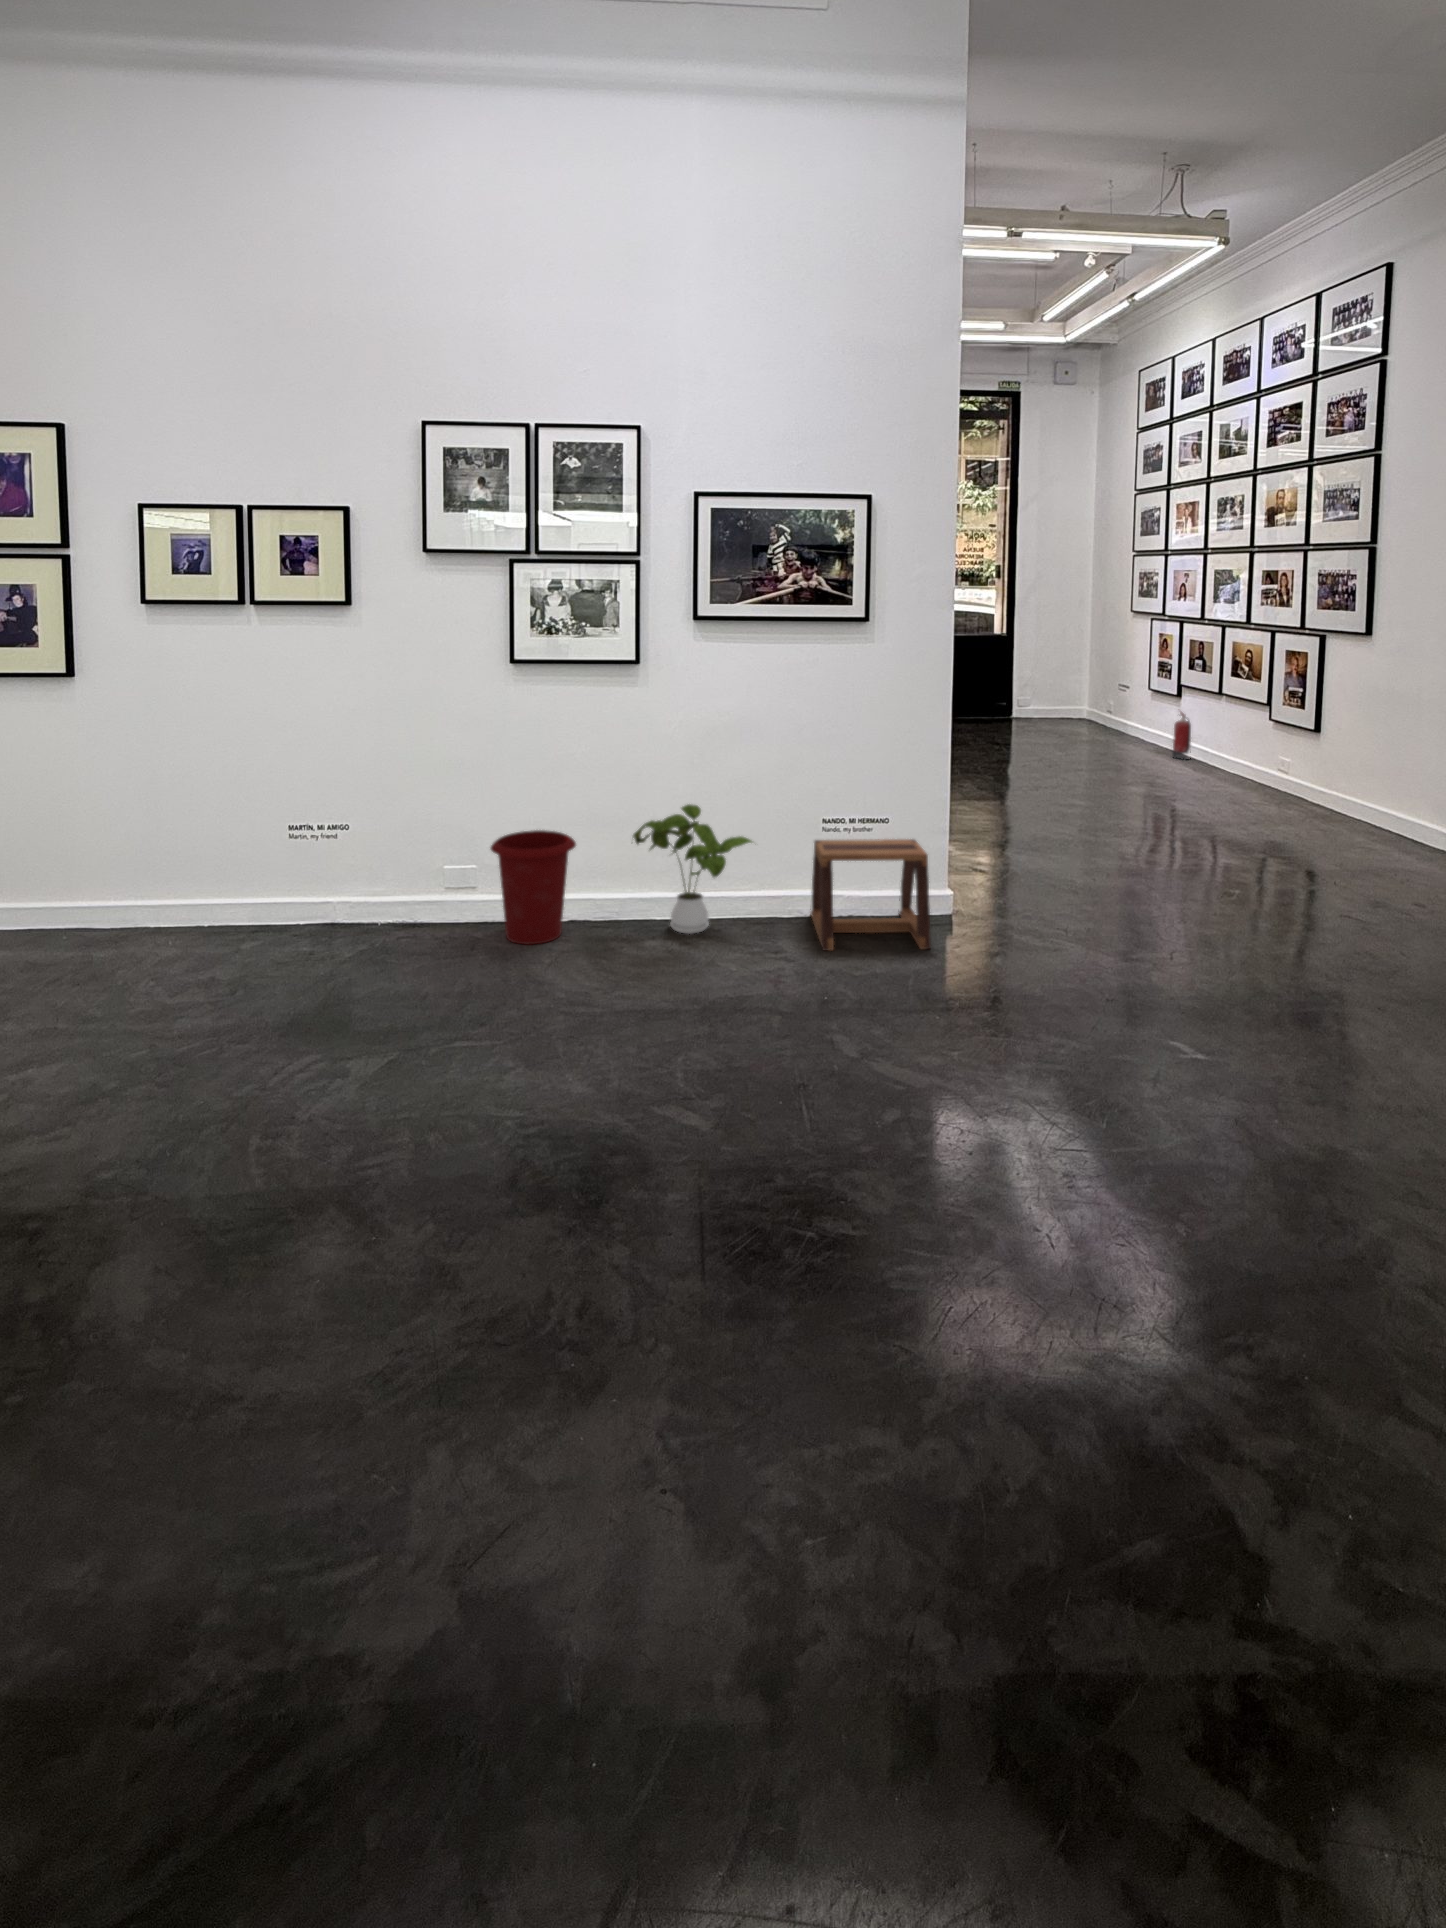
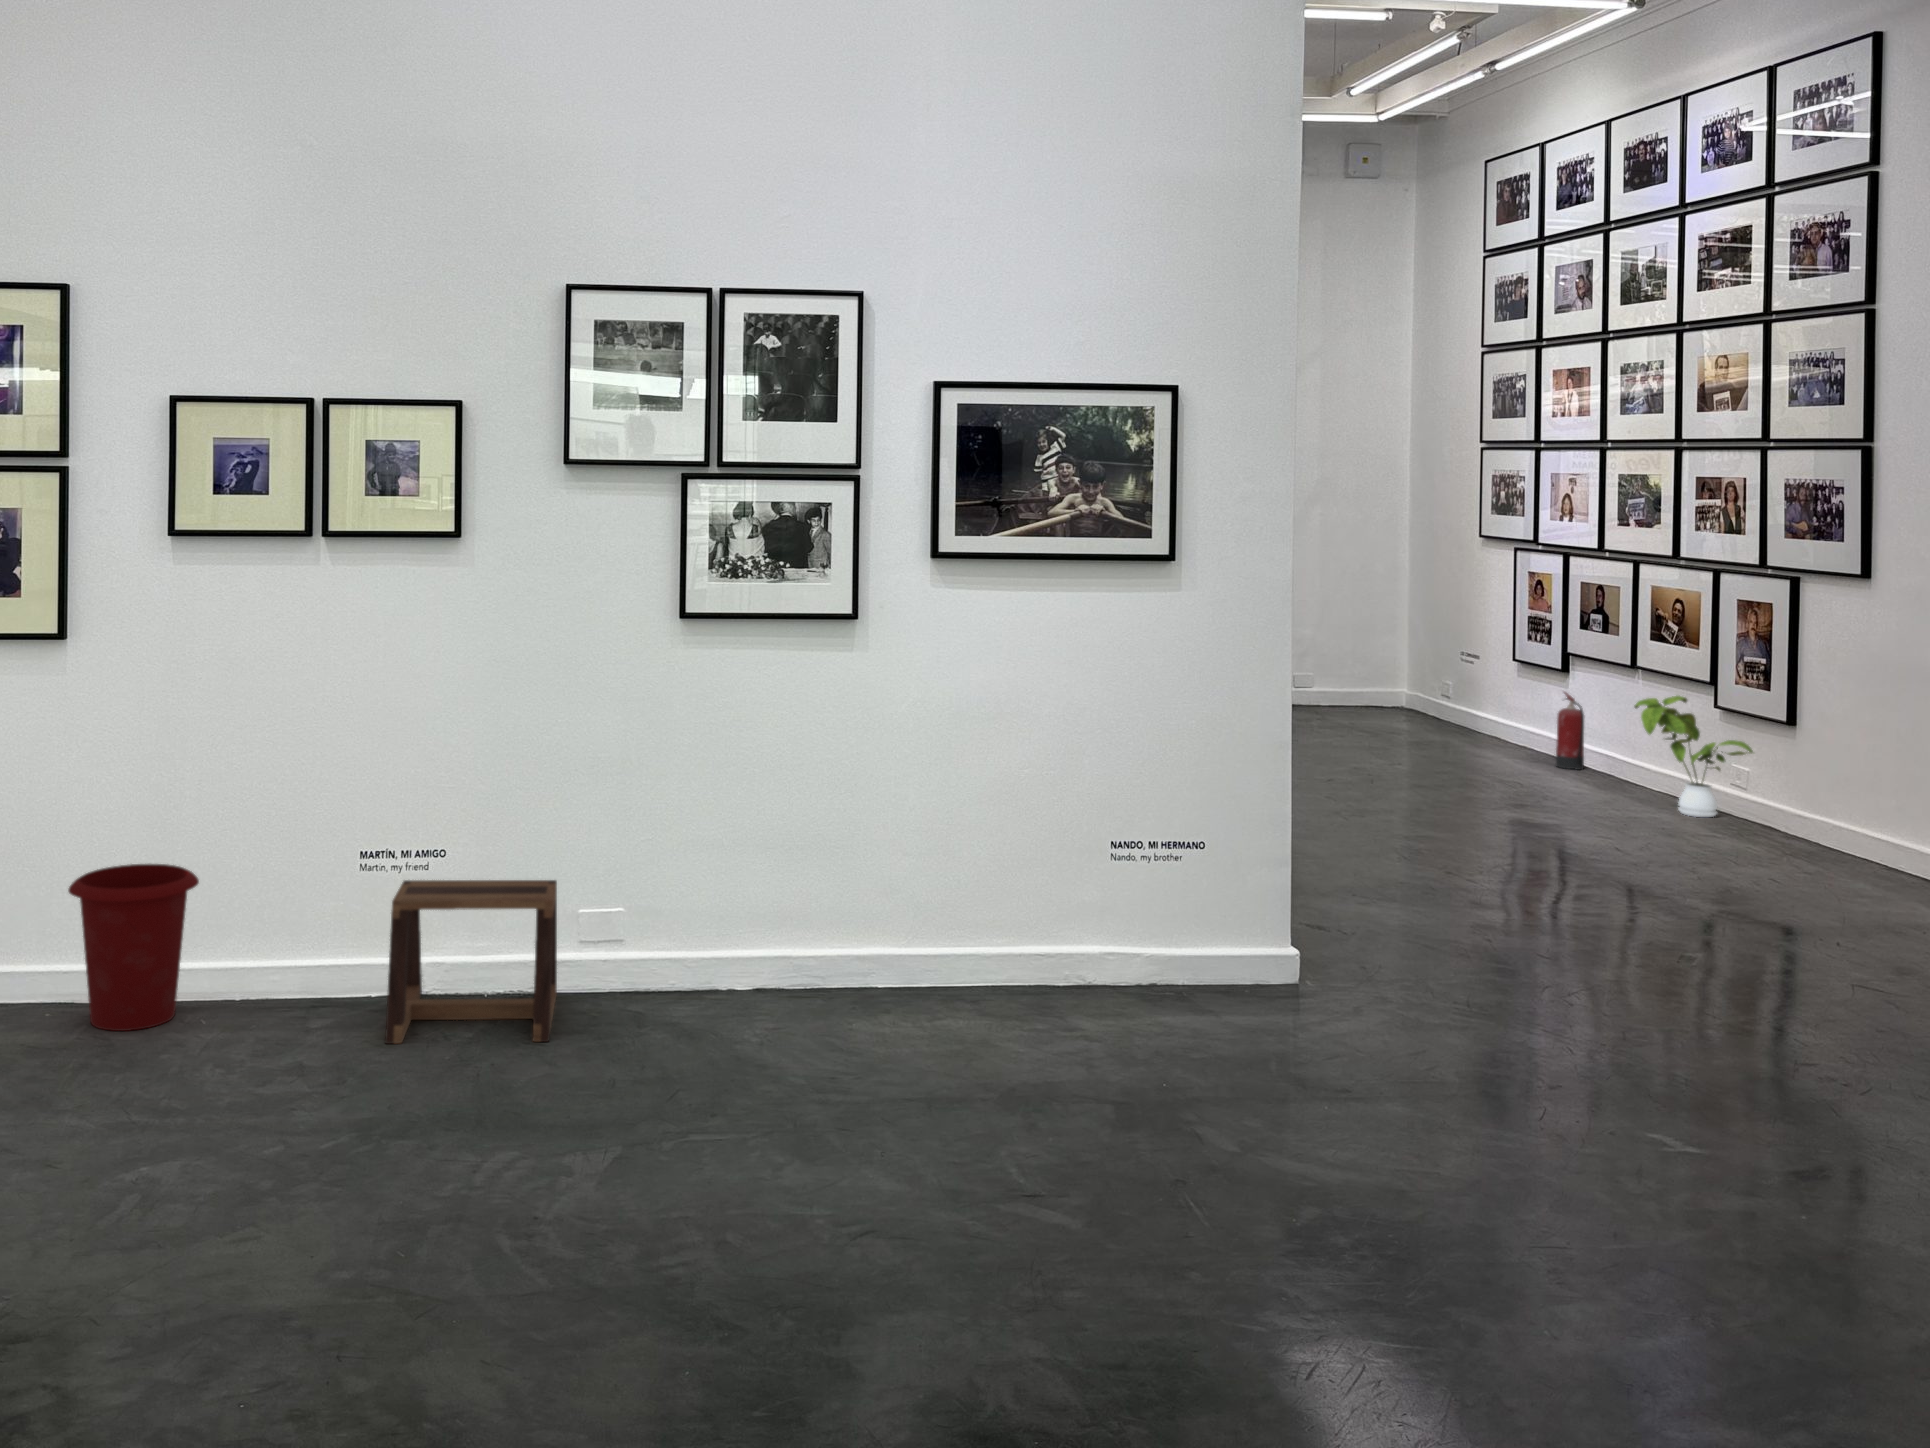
house plant: present [633,804,752,934] -> present [1635,696,1753,817]
waste bin: present [491,830,576,945] -> present [68,864,199,1031]
stool: present [810,839,931,951] -> present [385,880,557,1044]

